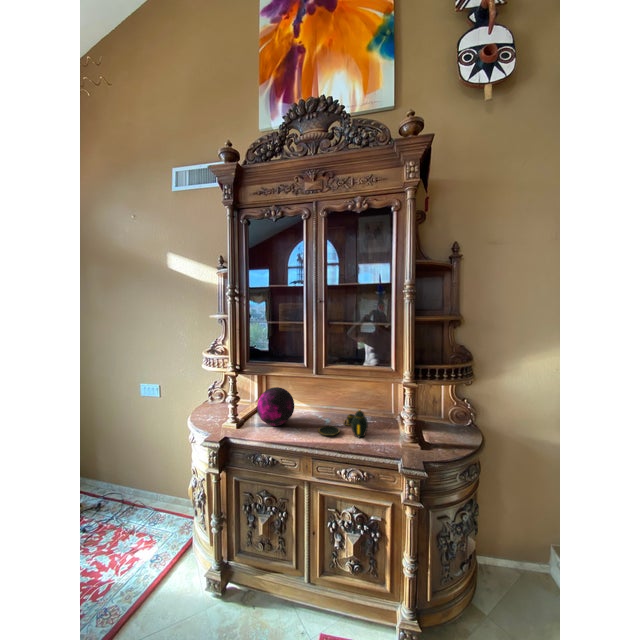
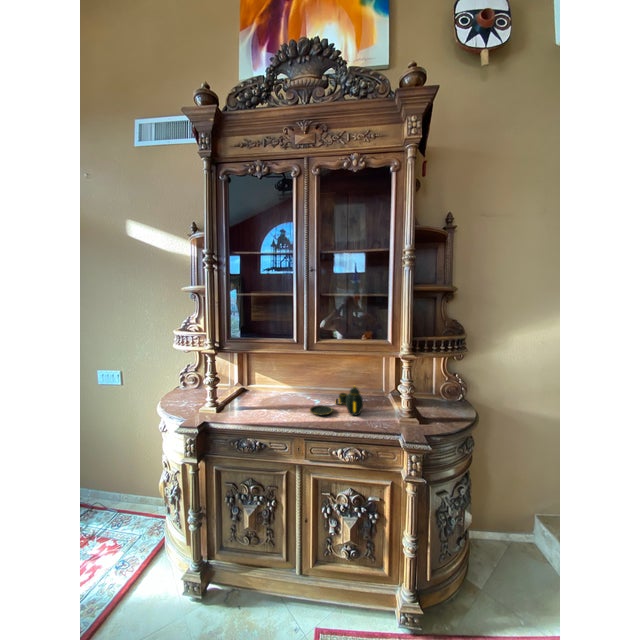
decorative orb: present [257,387,294,426] -> none [240,366,282,407]

